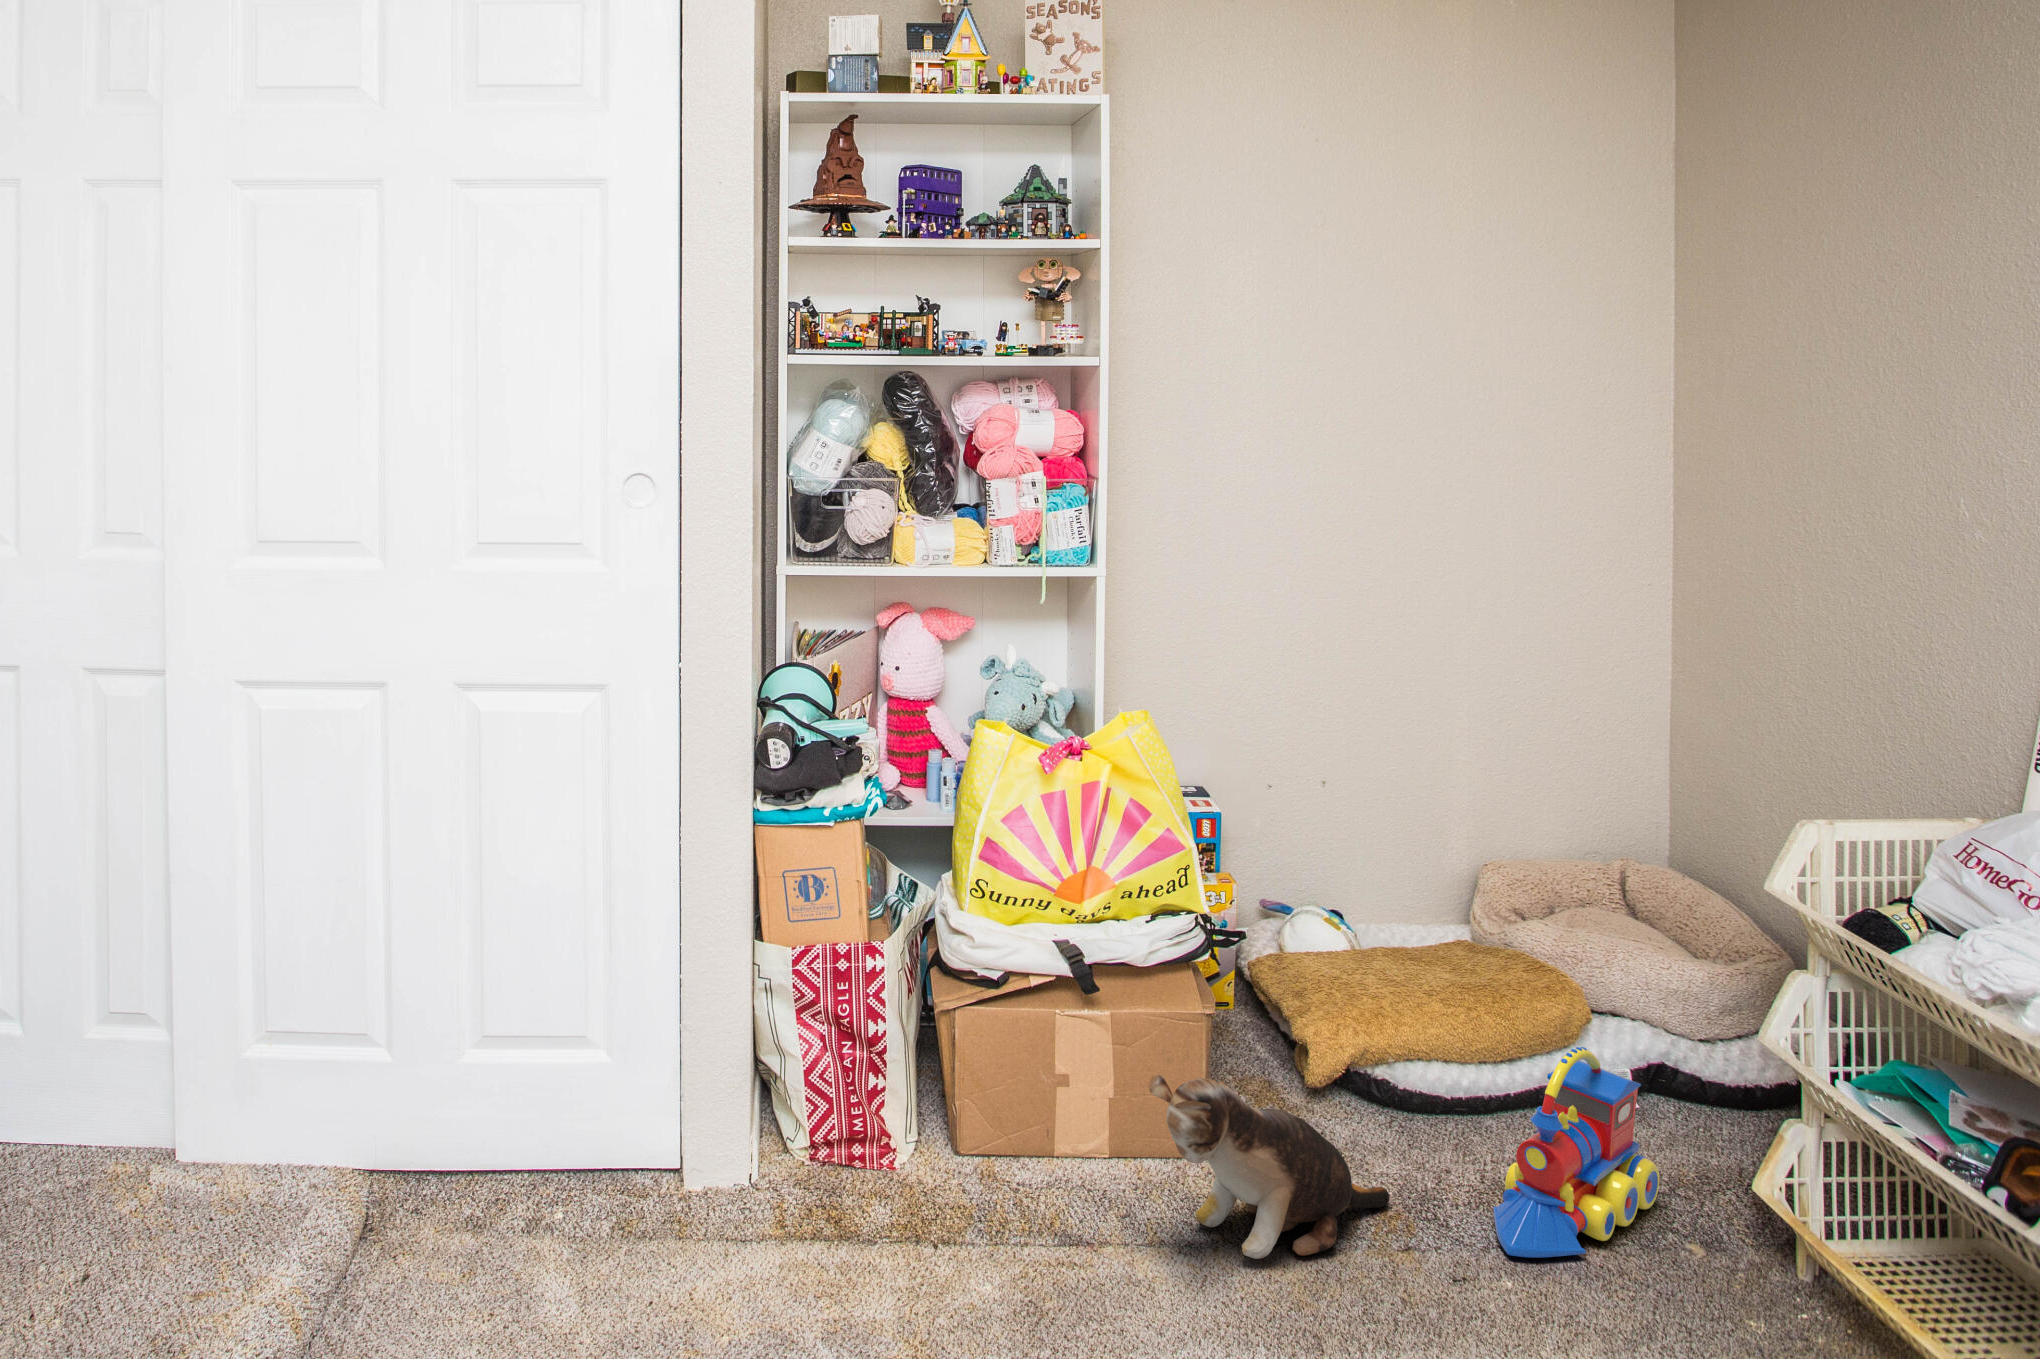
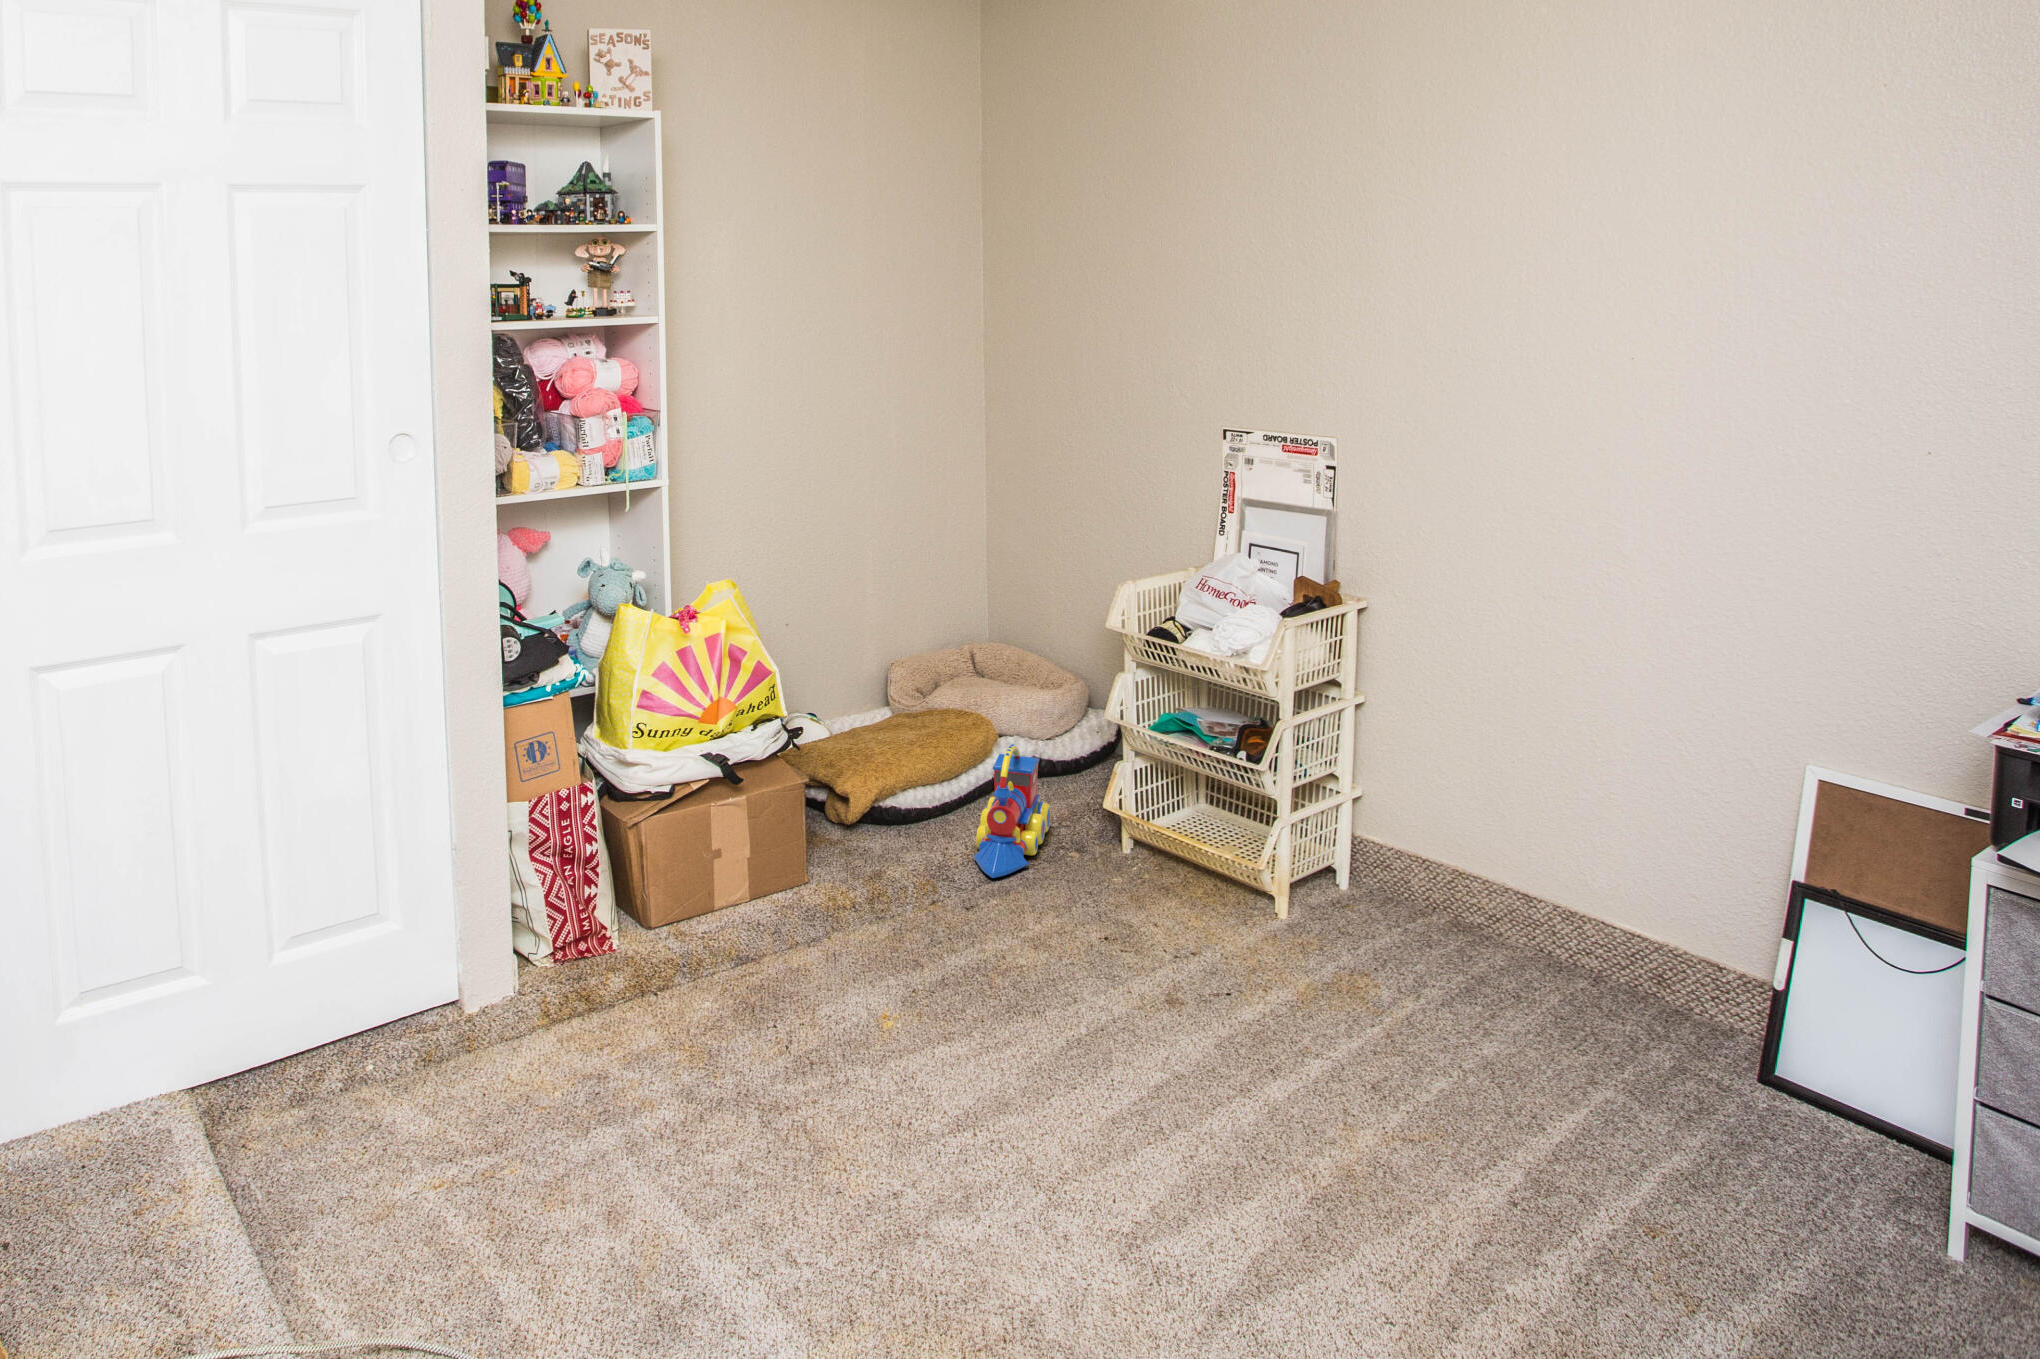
plush toy: present [1149,1075,1389,1259] -> none [792,819,918,926]

